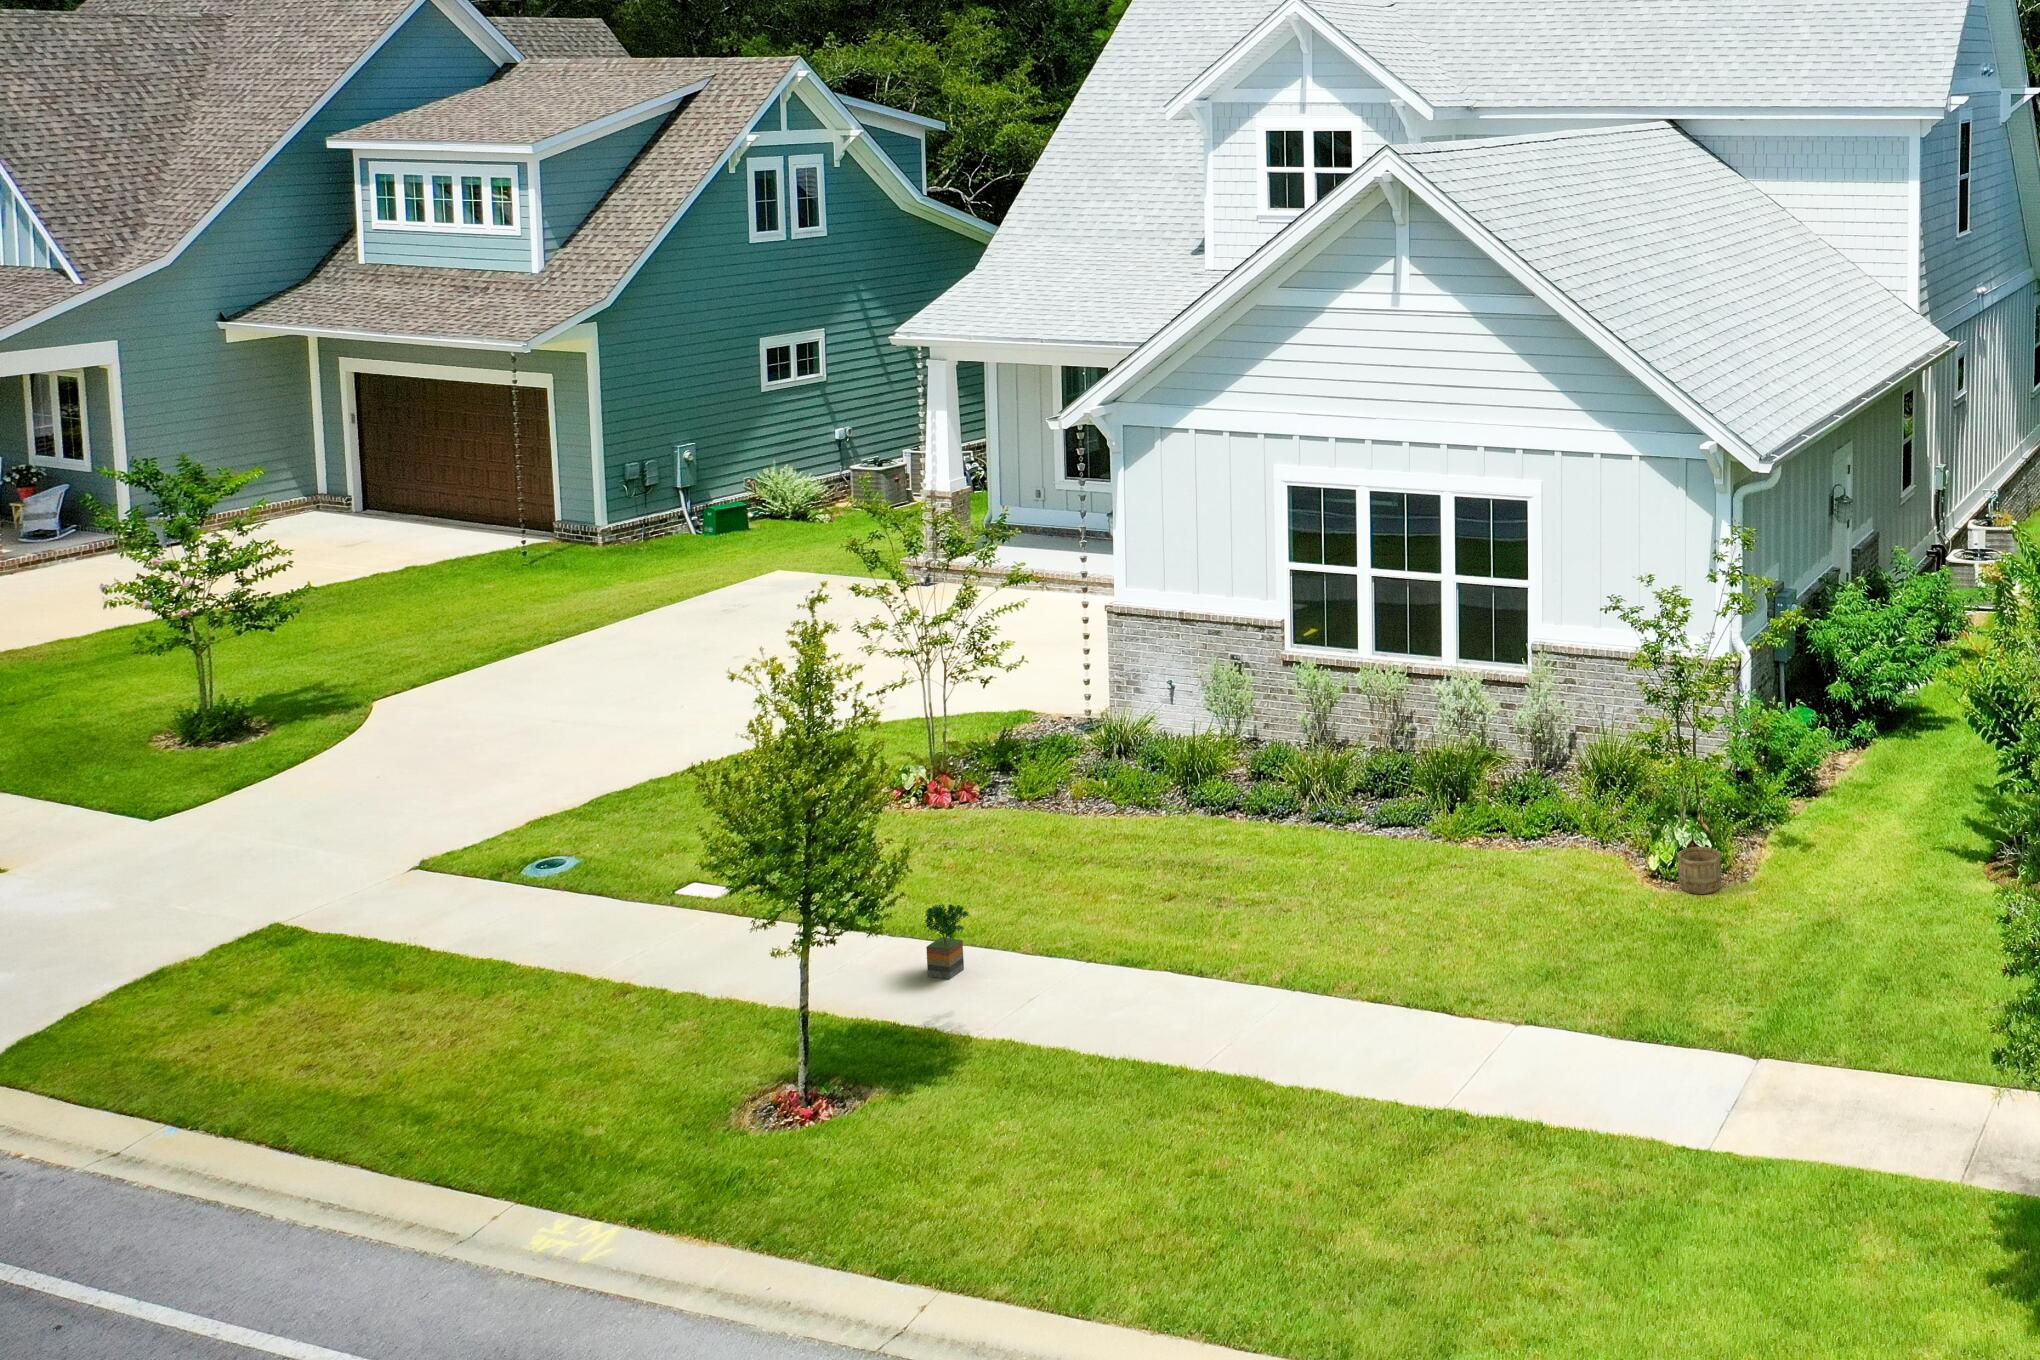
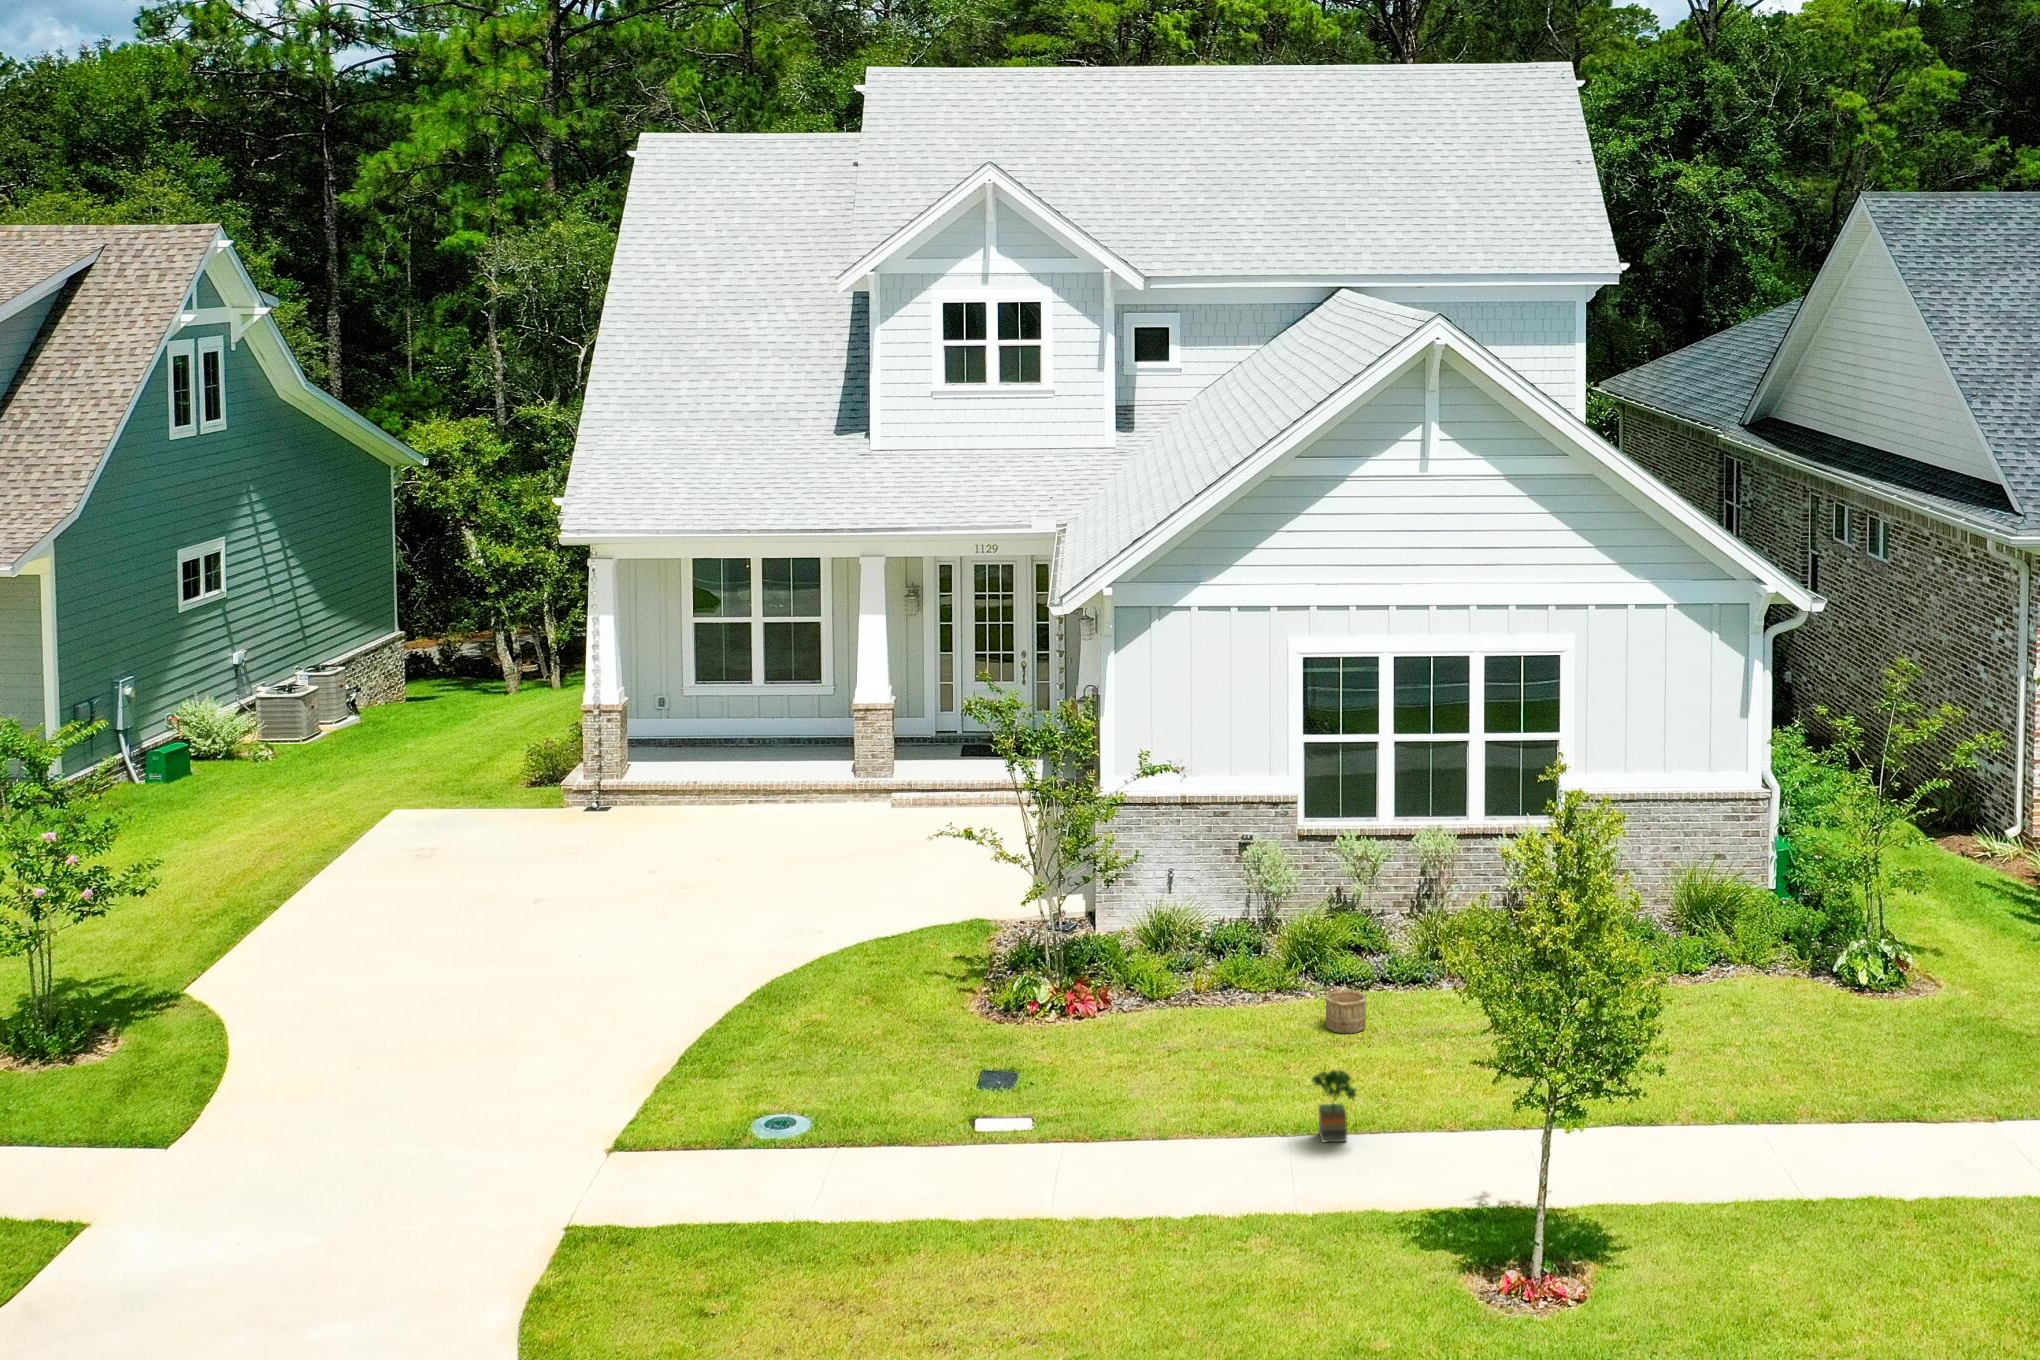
wooden bucket: present [1677,846,1722,894] -> present [1325,990,1367,1033]

